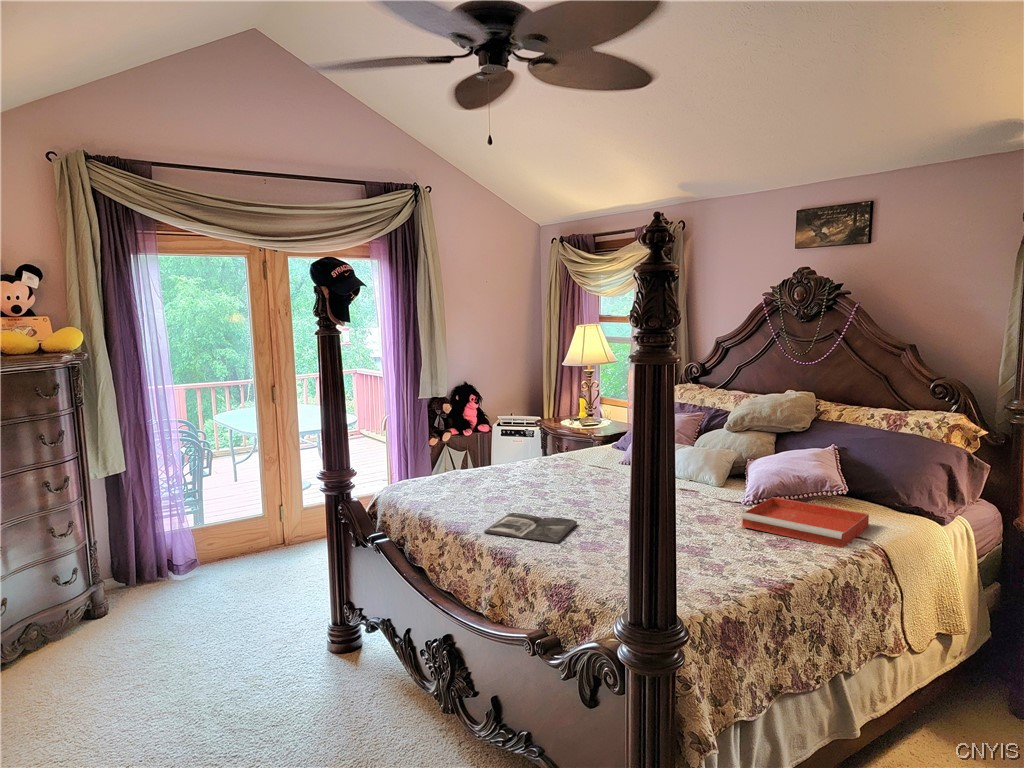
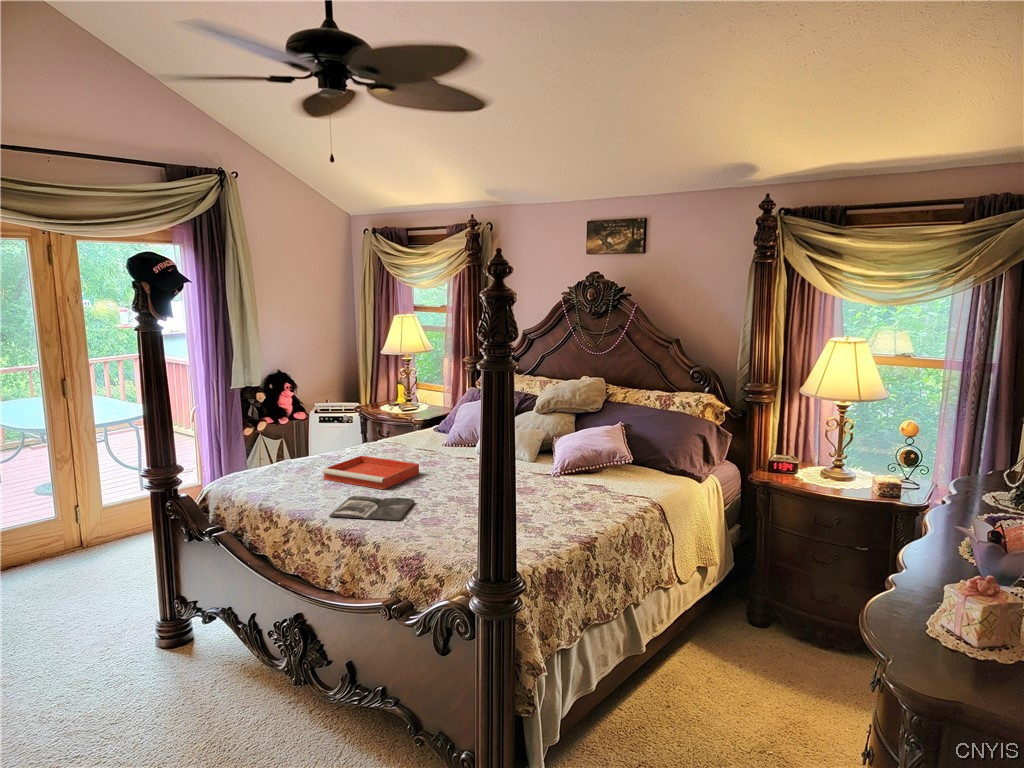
tray: present [741,497,869,548] -> present [322,456,419,489]

